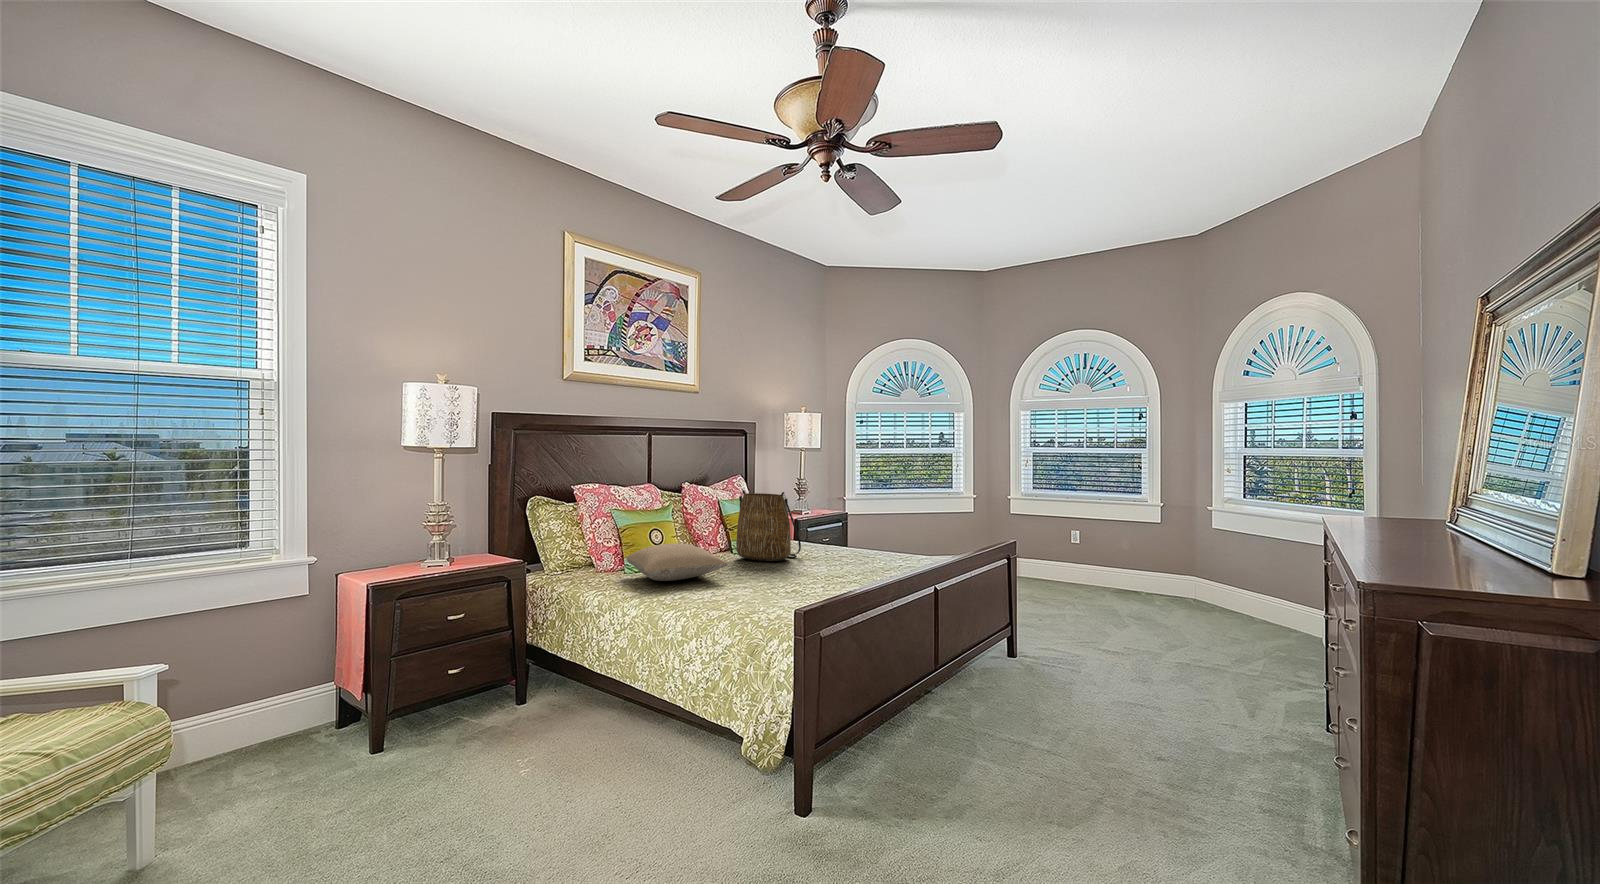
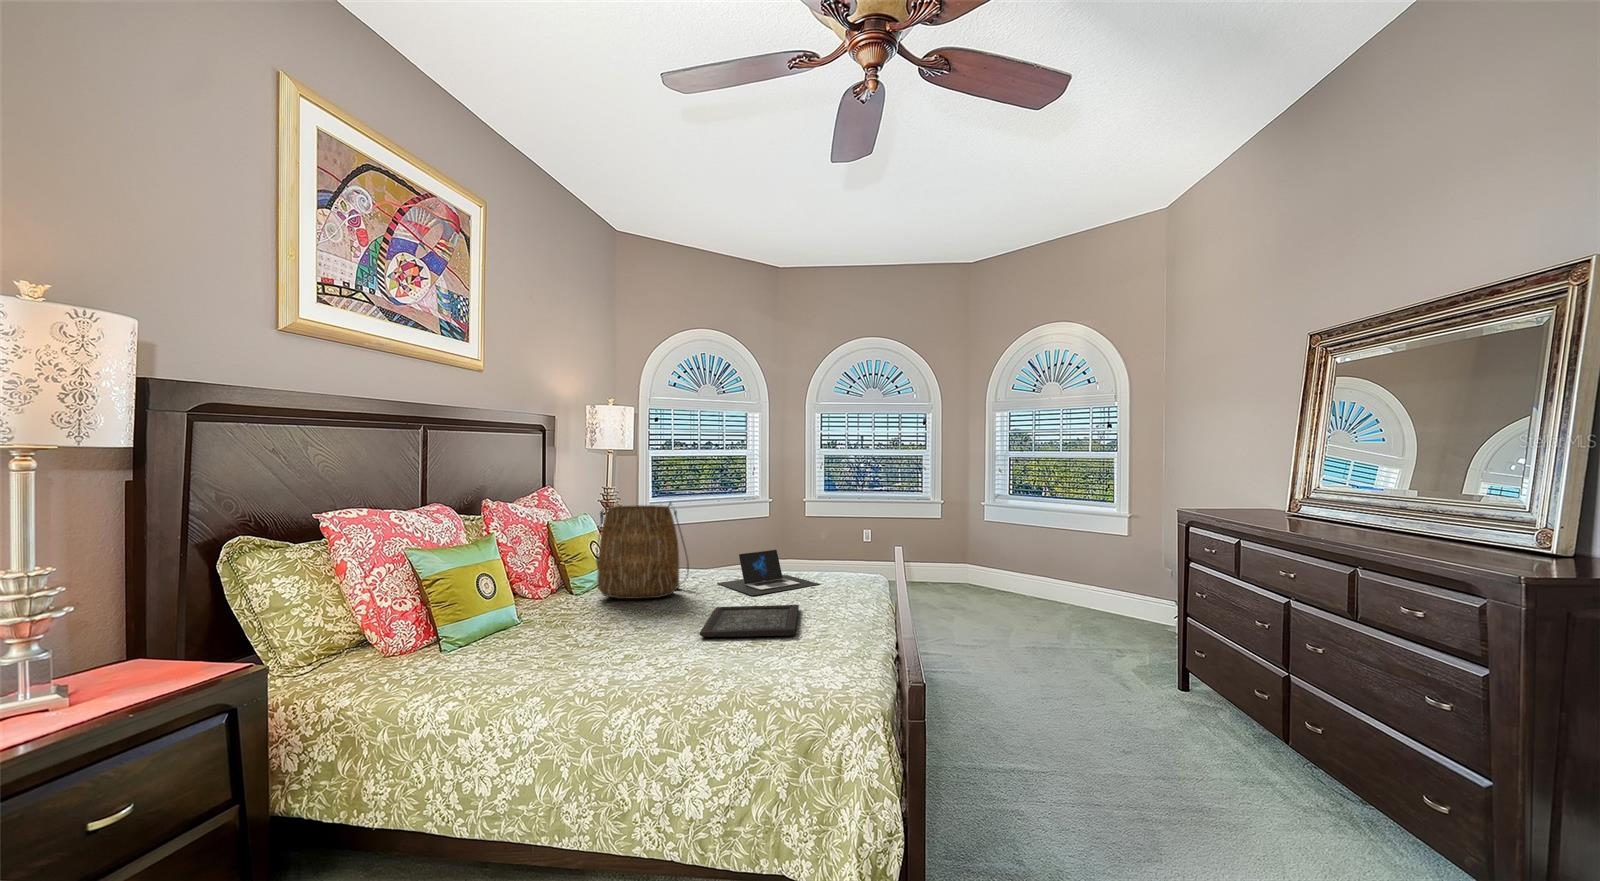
laptop: none [826,535,897,567] -> present [718,550,819,595]
pillow: present [626,543,728,581] -> none [456,588,648,653]
tray: none [754,571,846,592] -> present [700,605,799,637]

